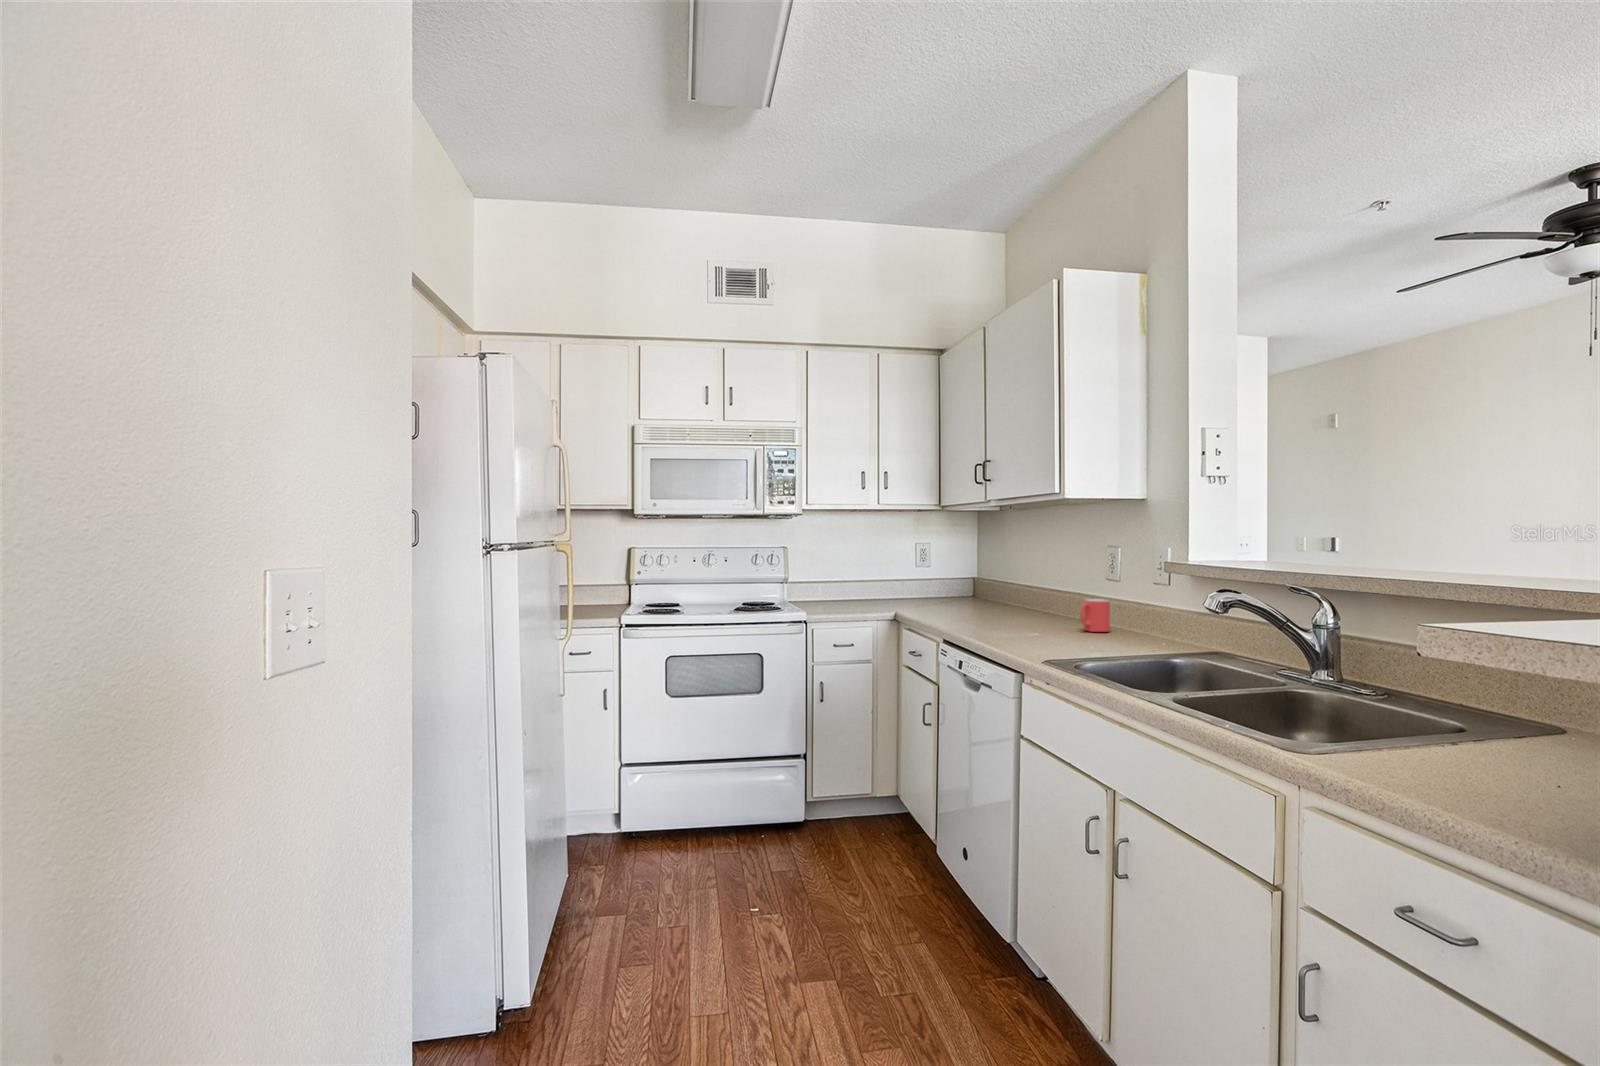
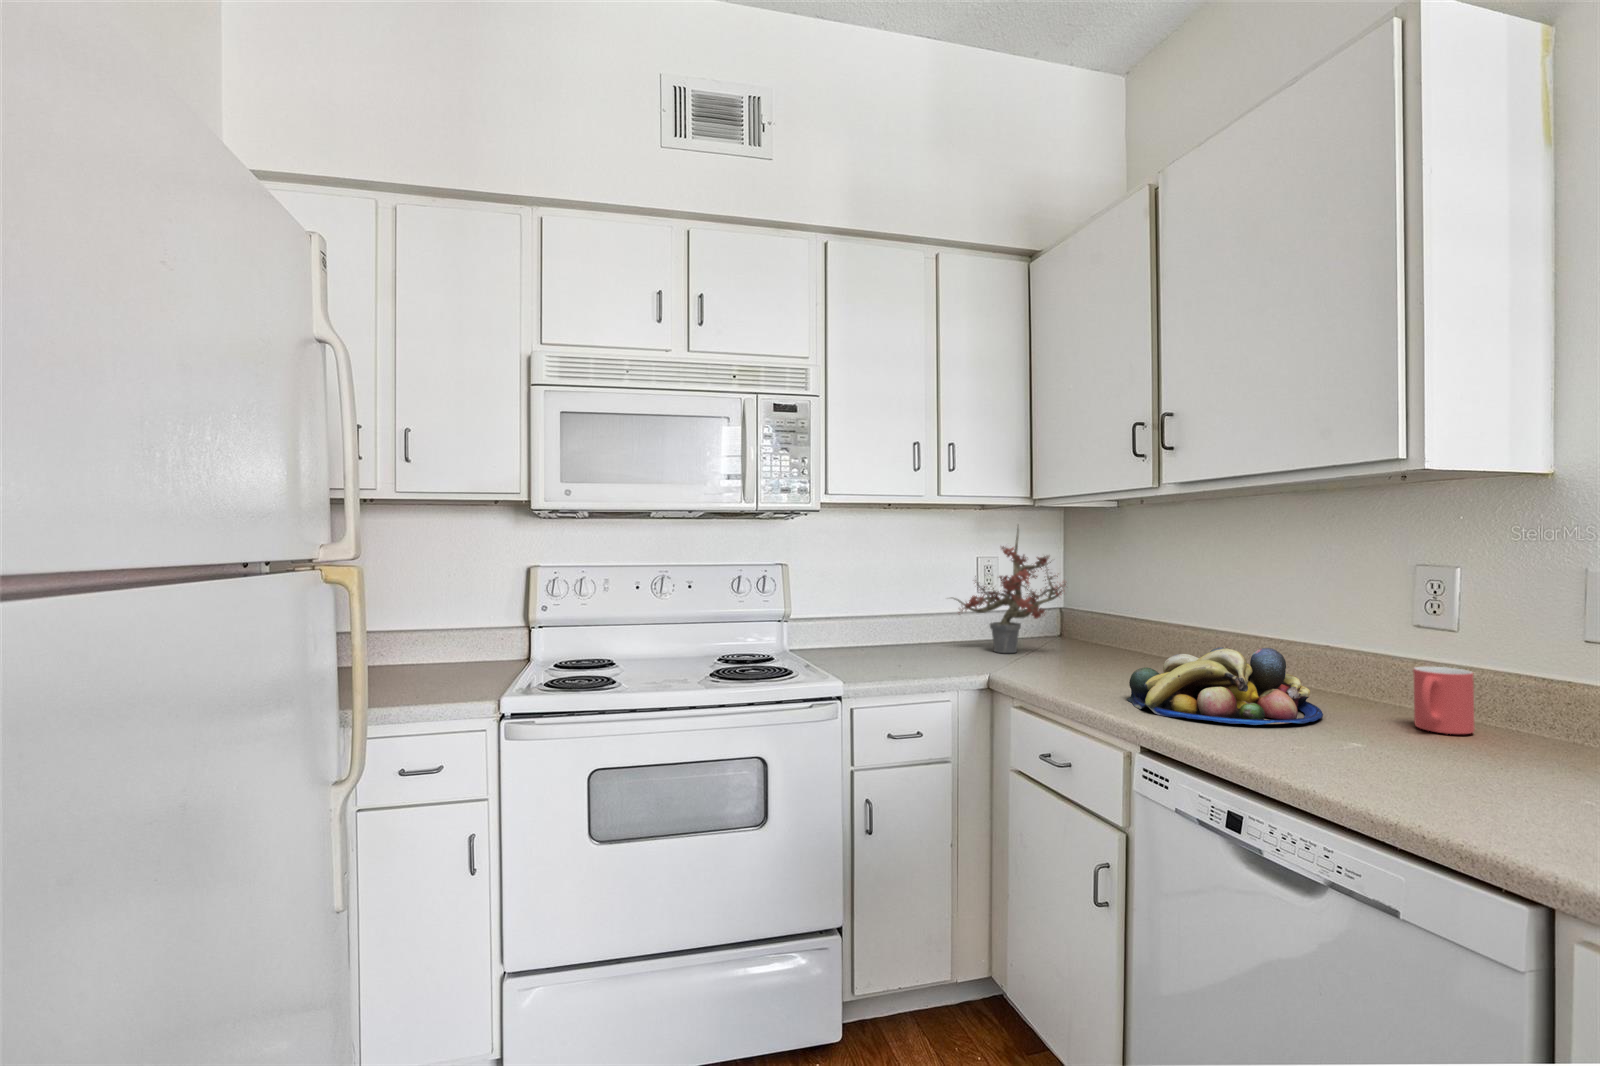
potted plant: none [887,523,958,604] -> present [954,529,1066,653]
fruit bowl: none [954,591,1049,628] -> present [1128,647,1323,725]

